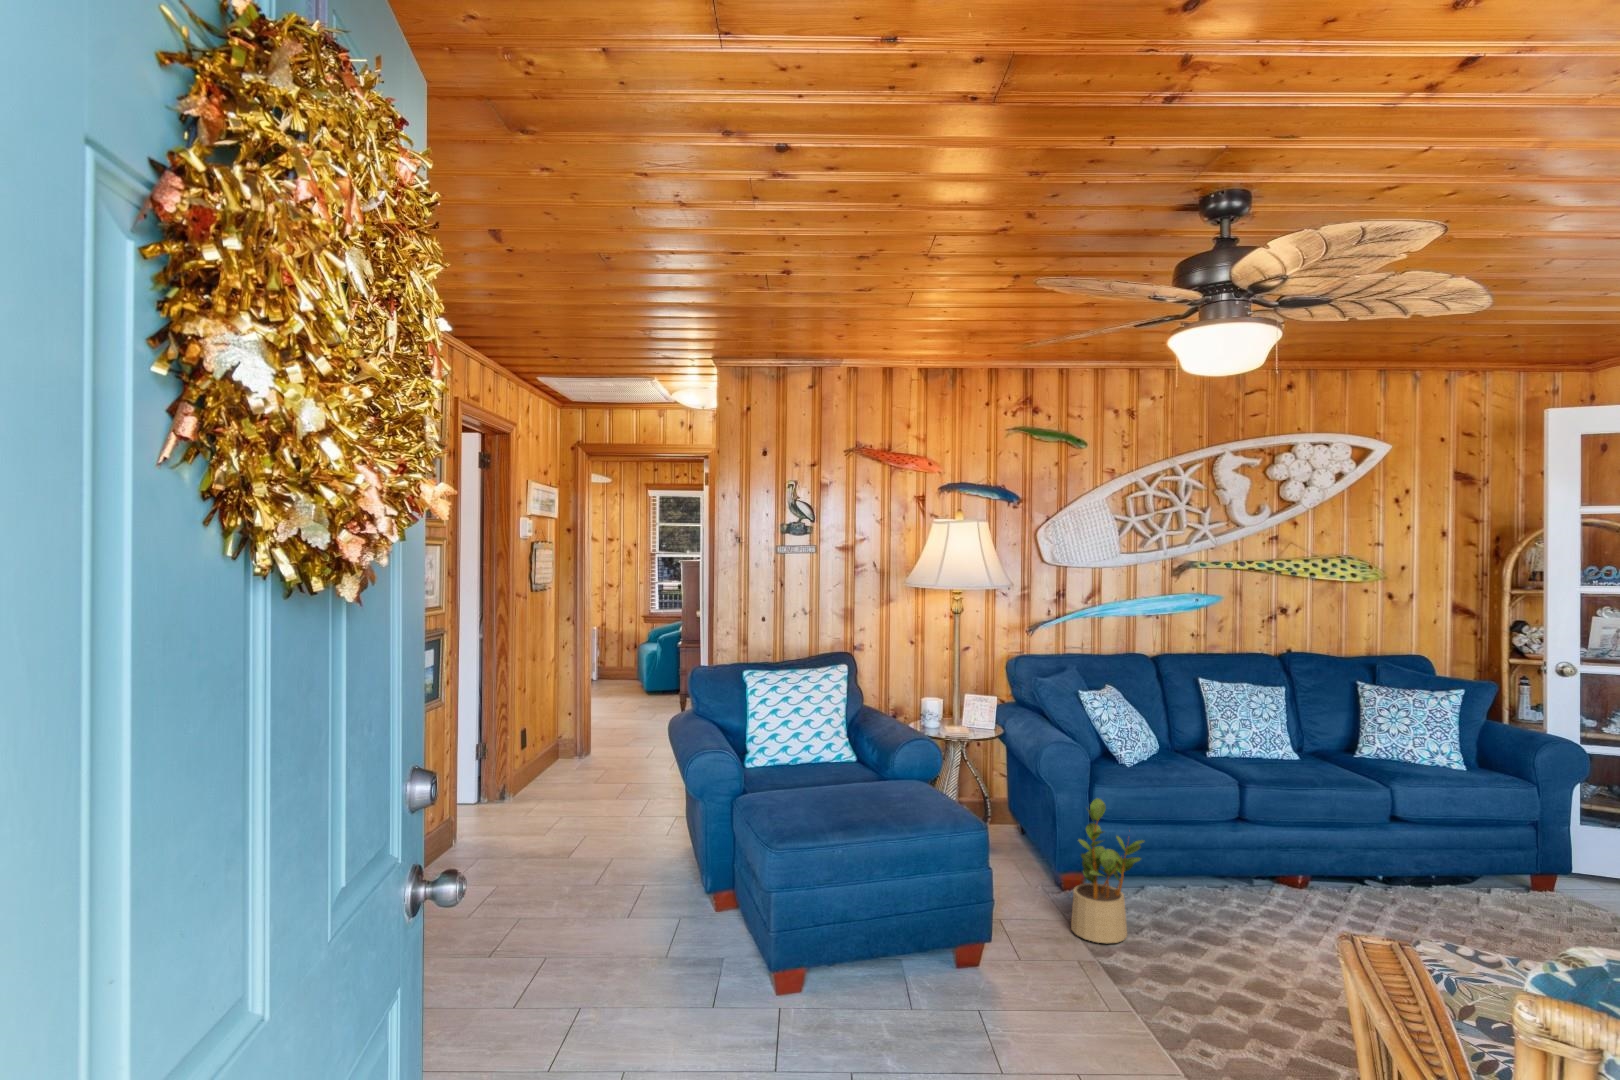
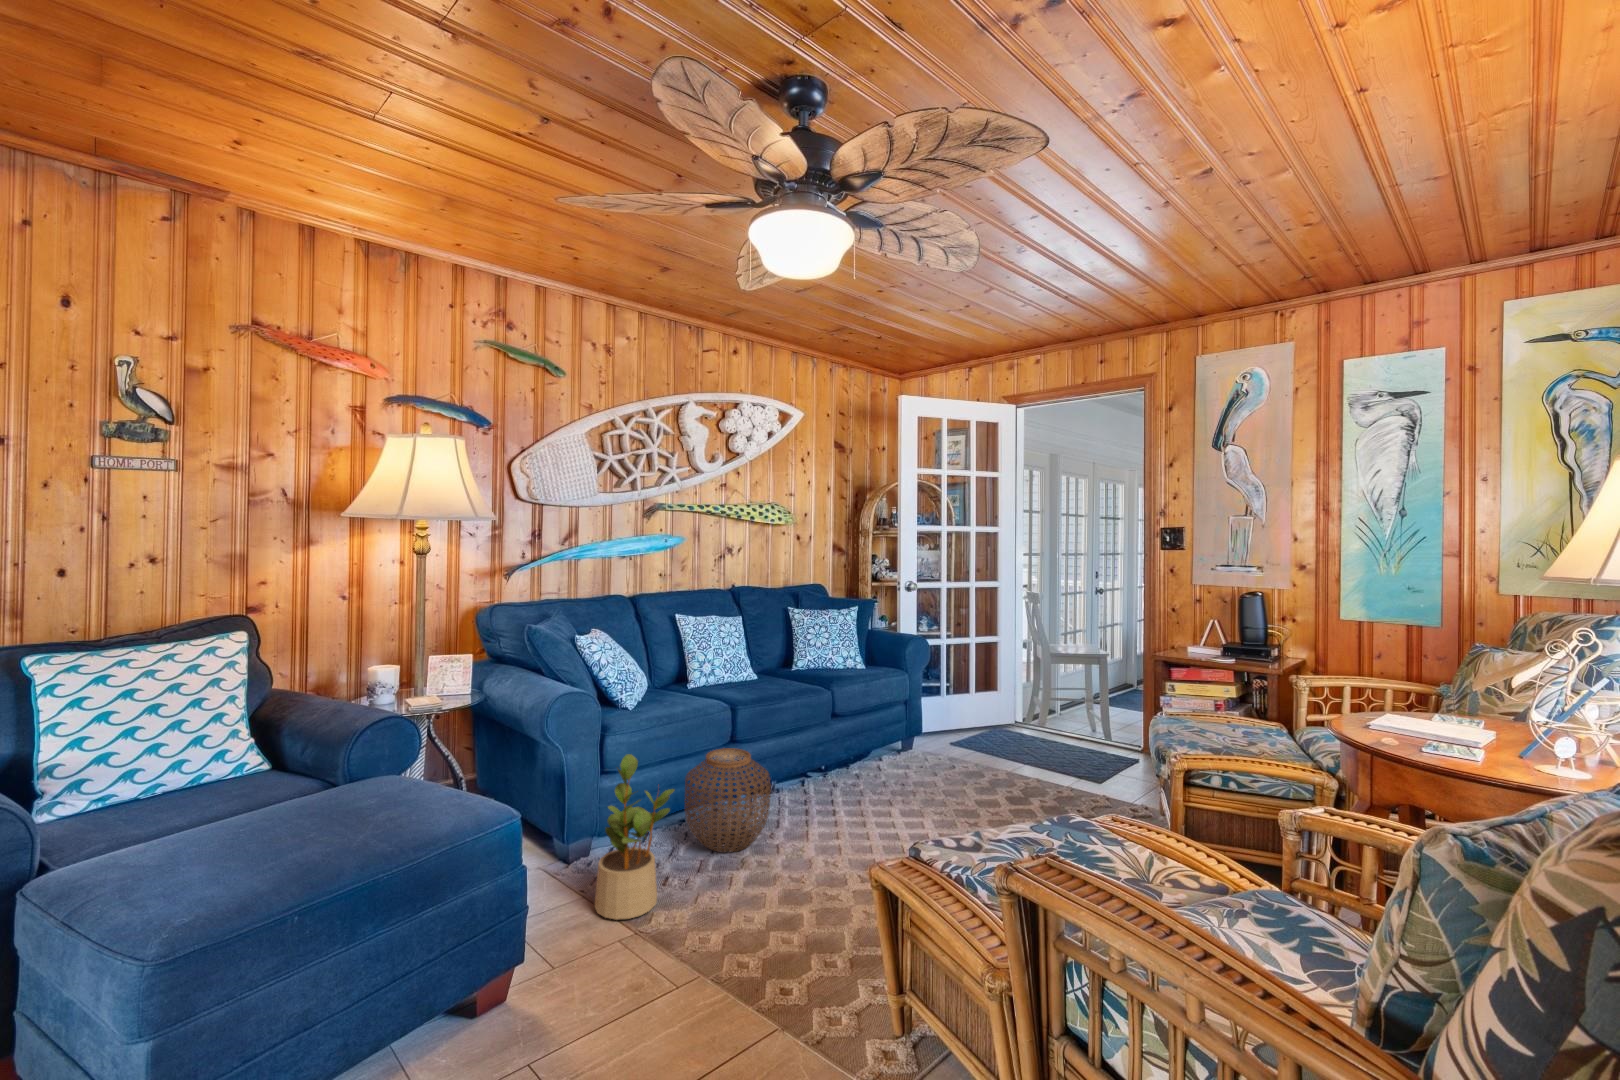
woven basket: none [1175,821,1271,928] -> present [685,748,771,852]

